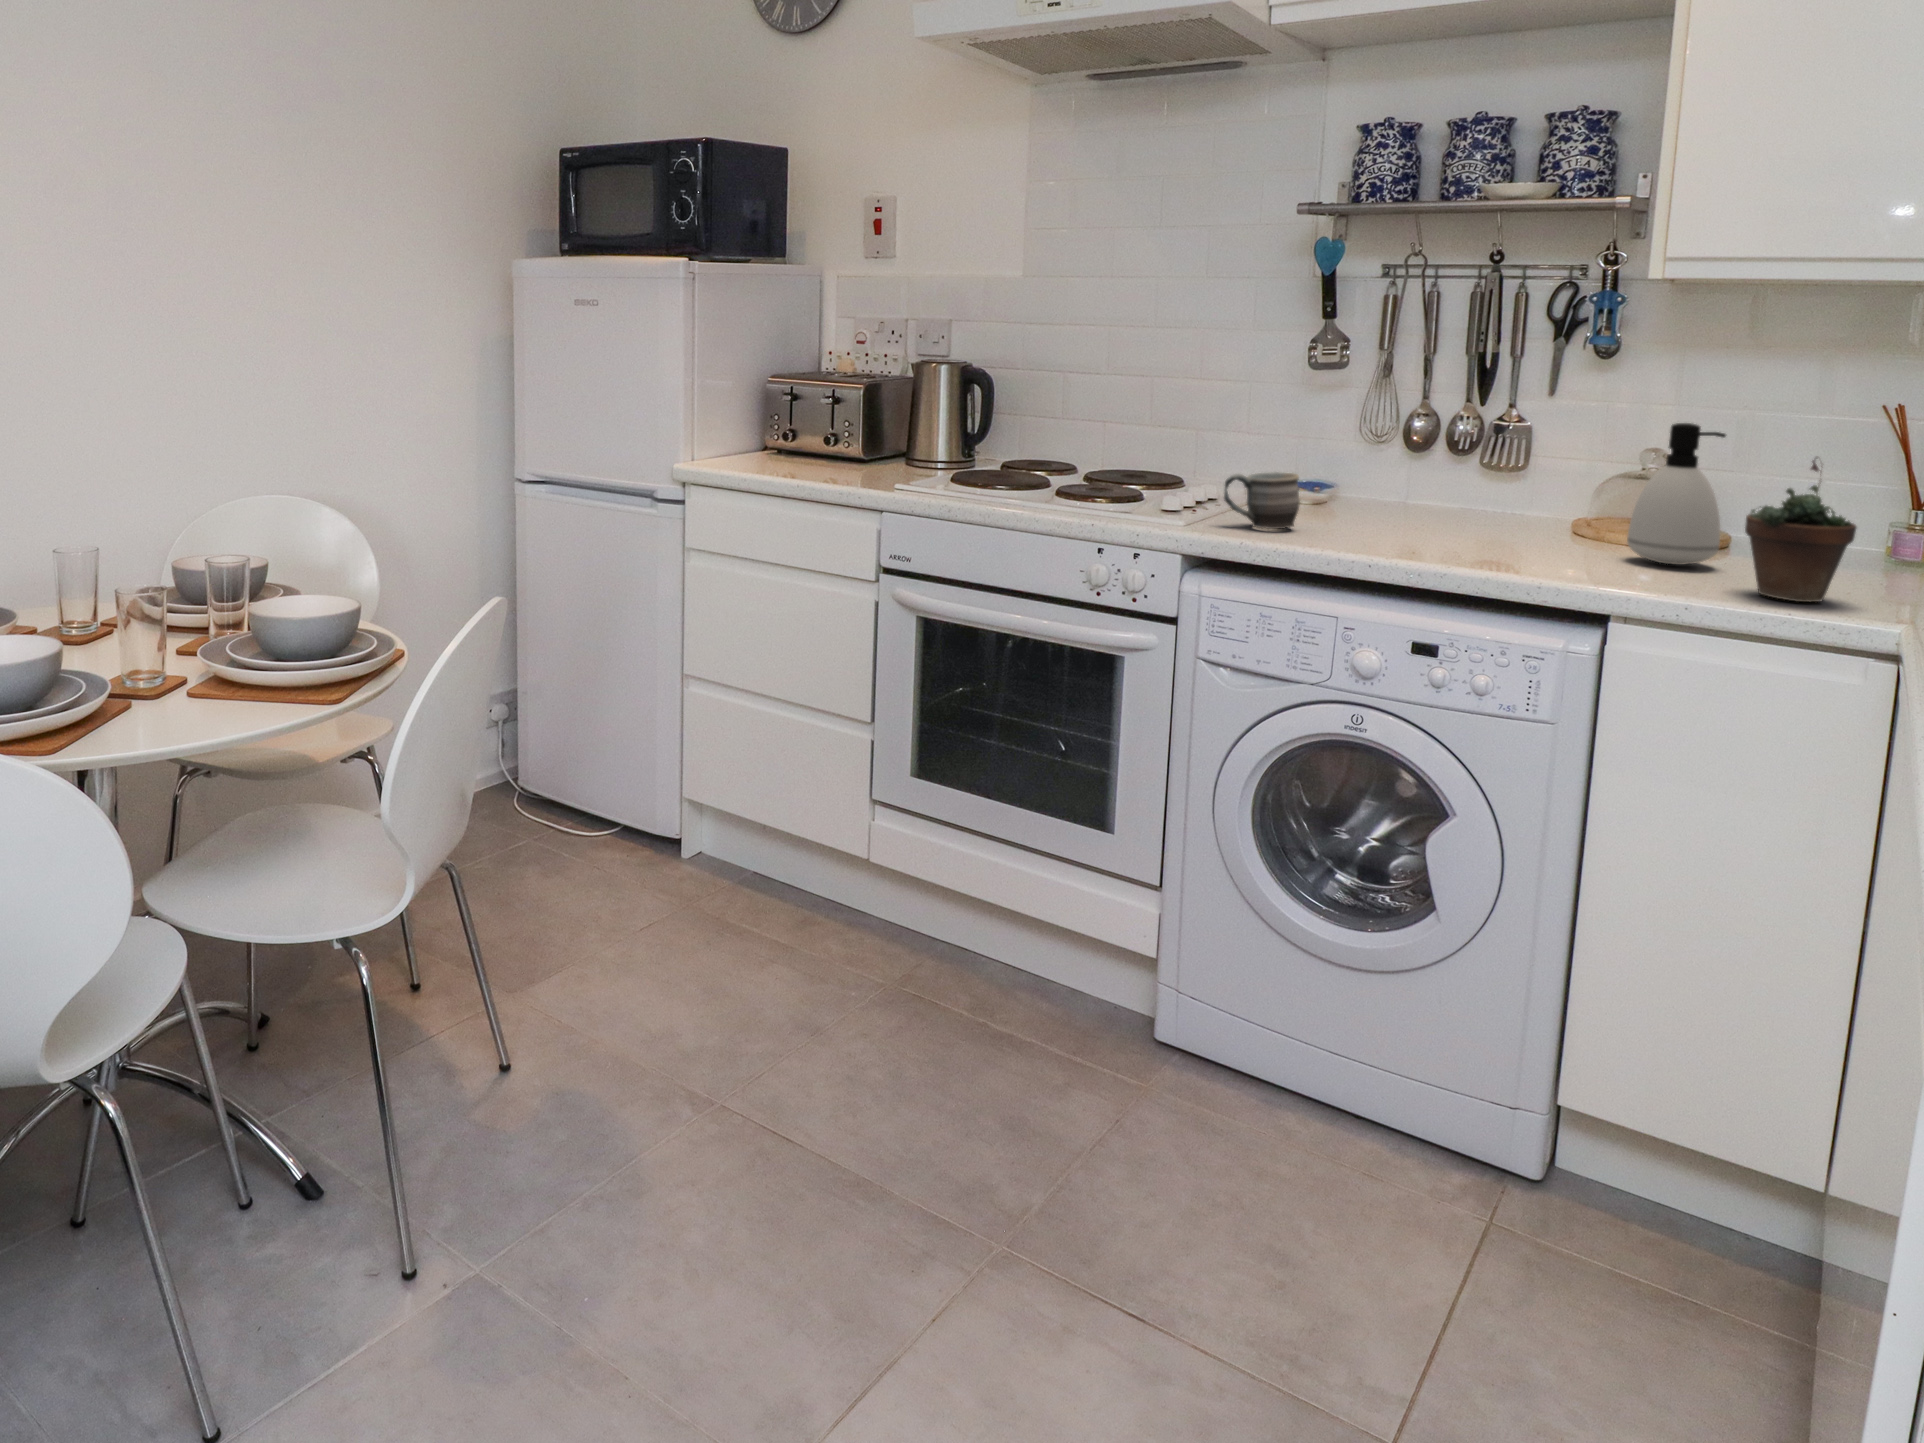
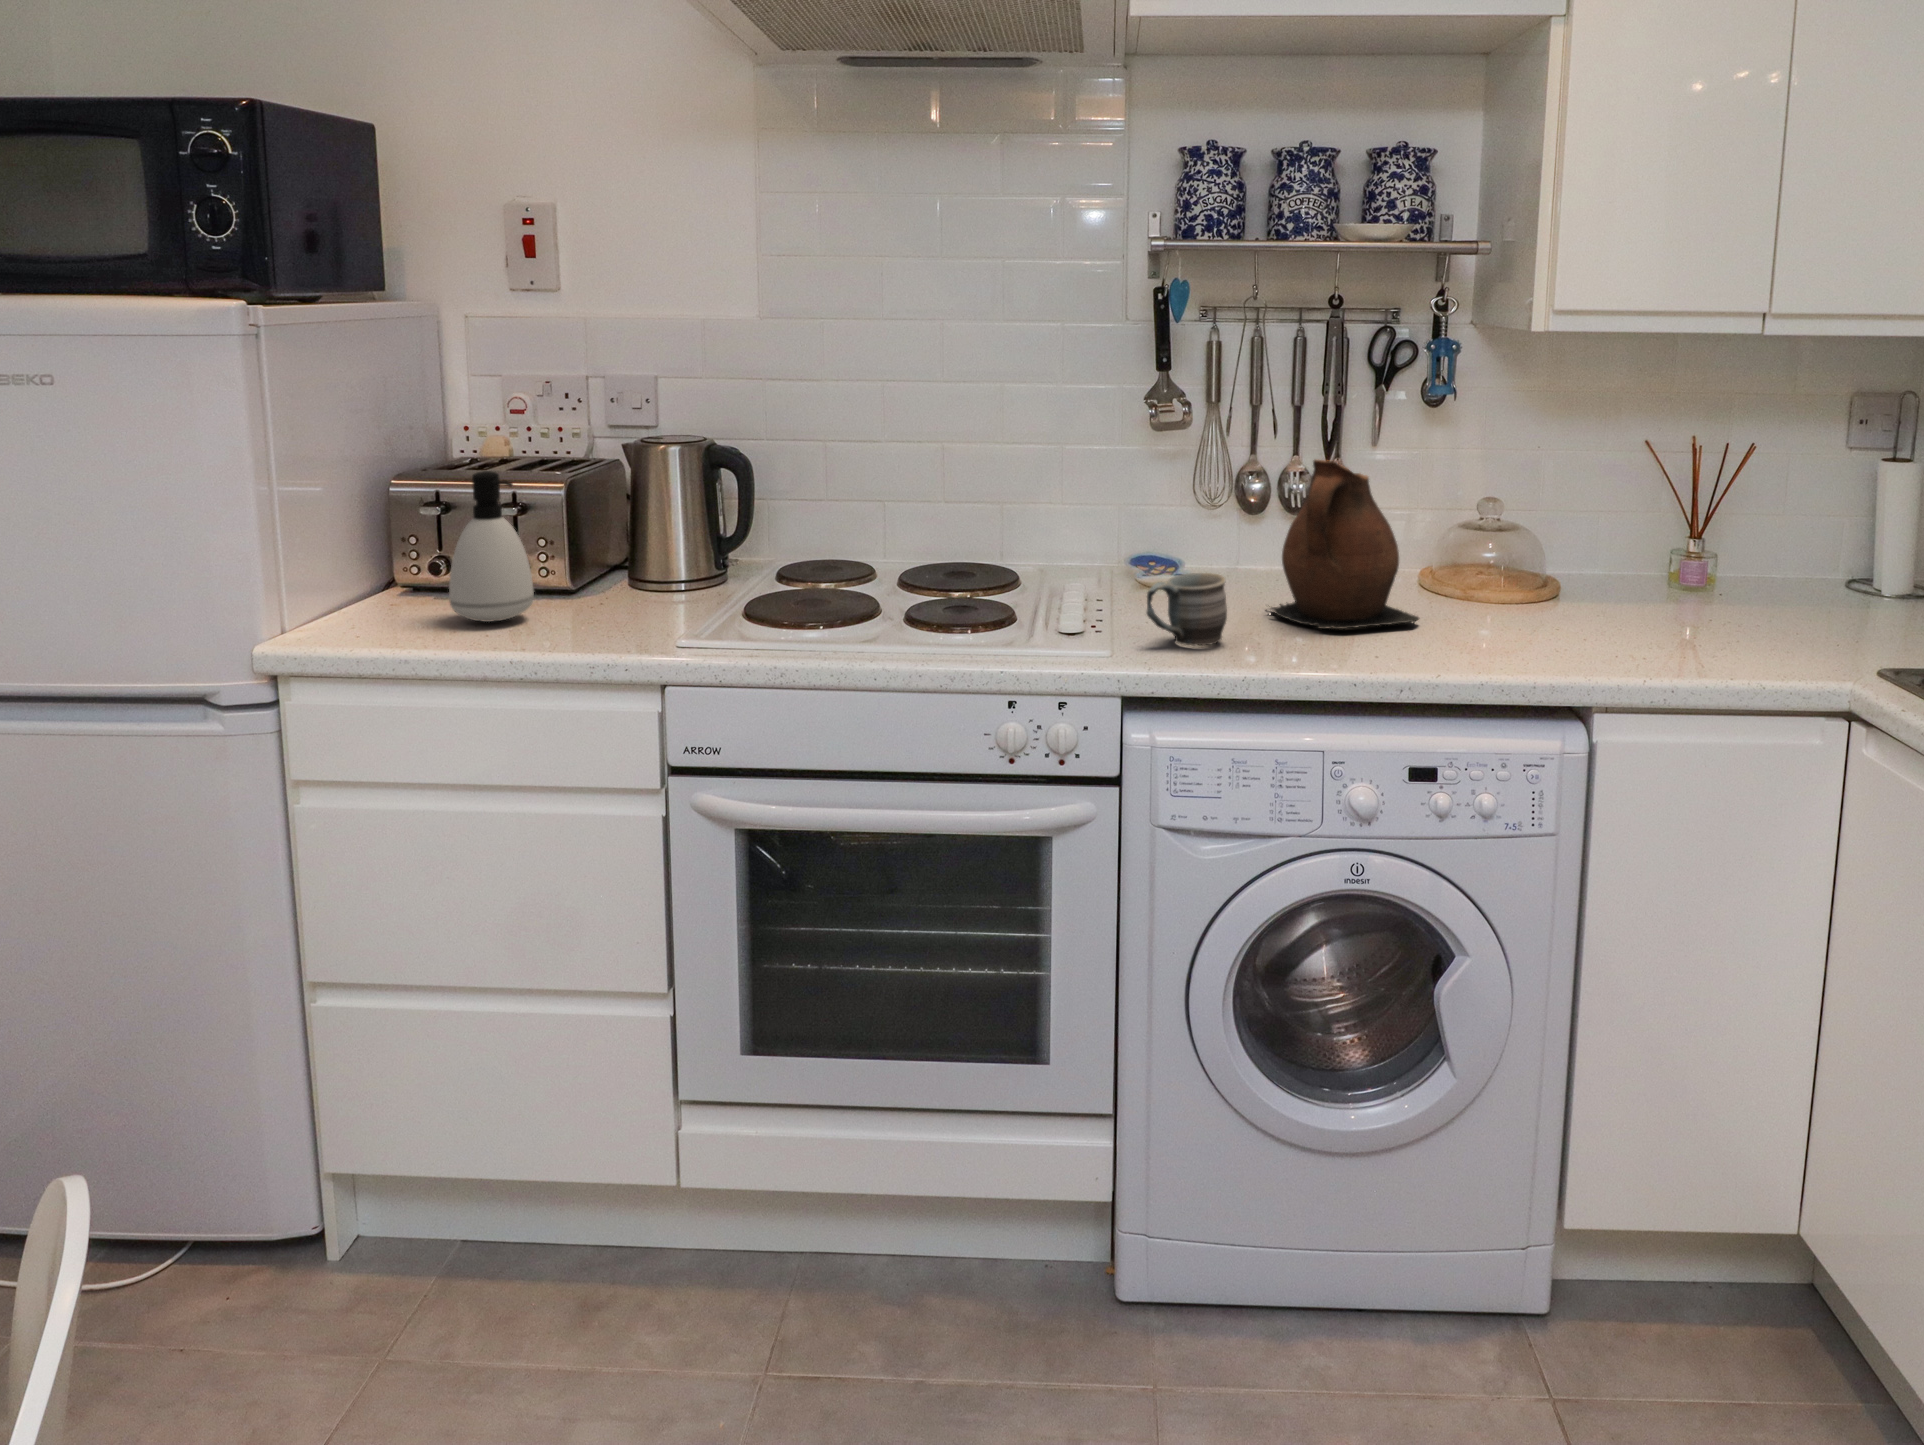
ceramic pitcher: none [1369,387,1513,541] -> present [1266,460,1419,629]
soap dispenser: present [1627,423,1726,565] -> present [449,471,534,622]
succulent plant: present [1745,458,1856,602] -> none [1676,524,1772,671]

